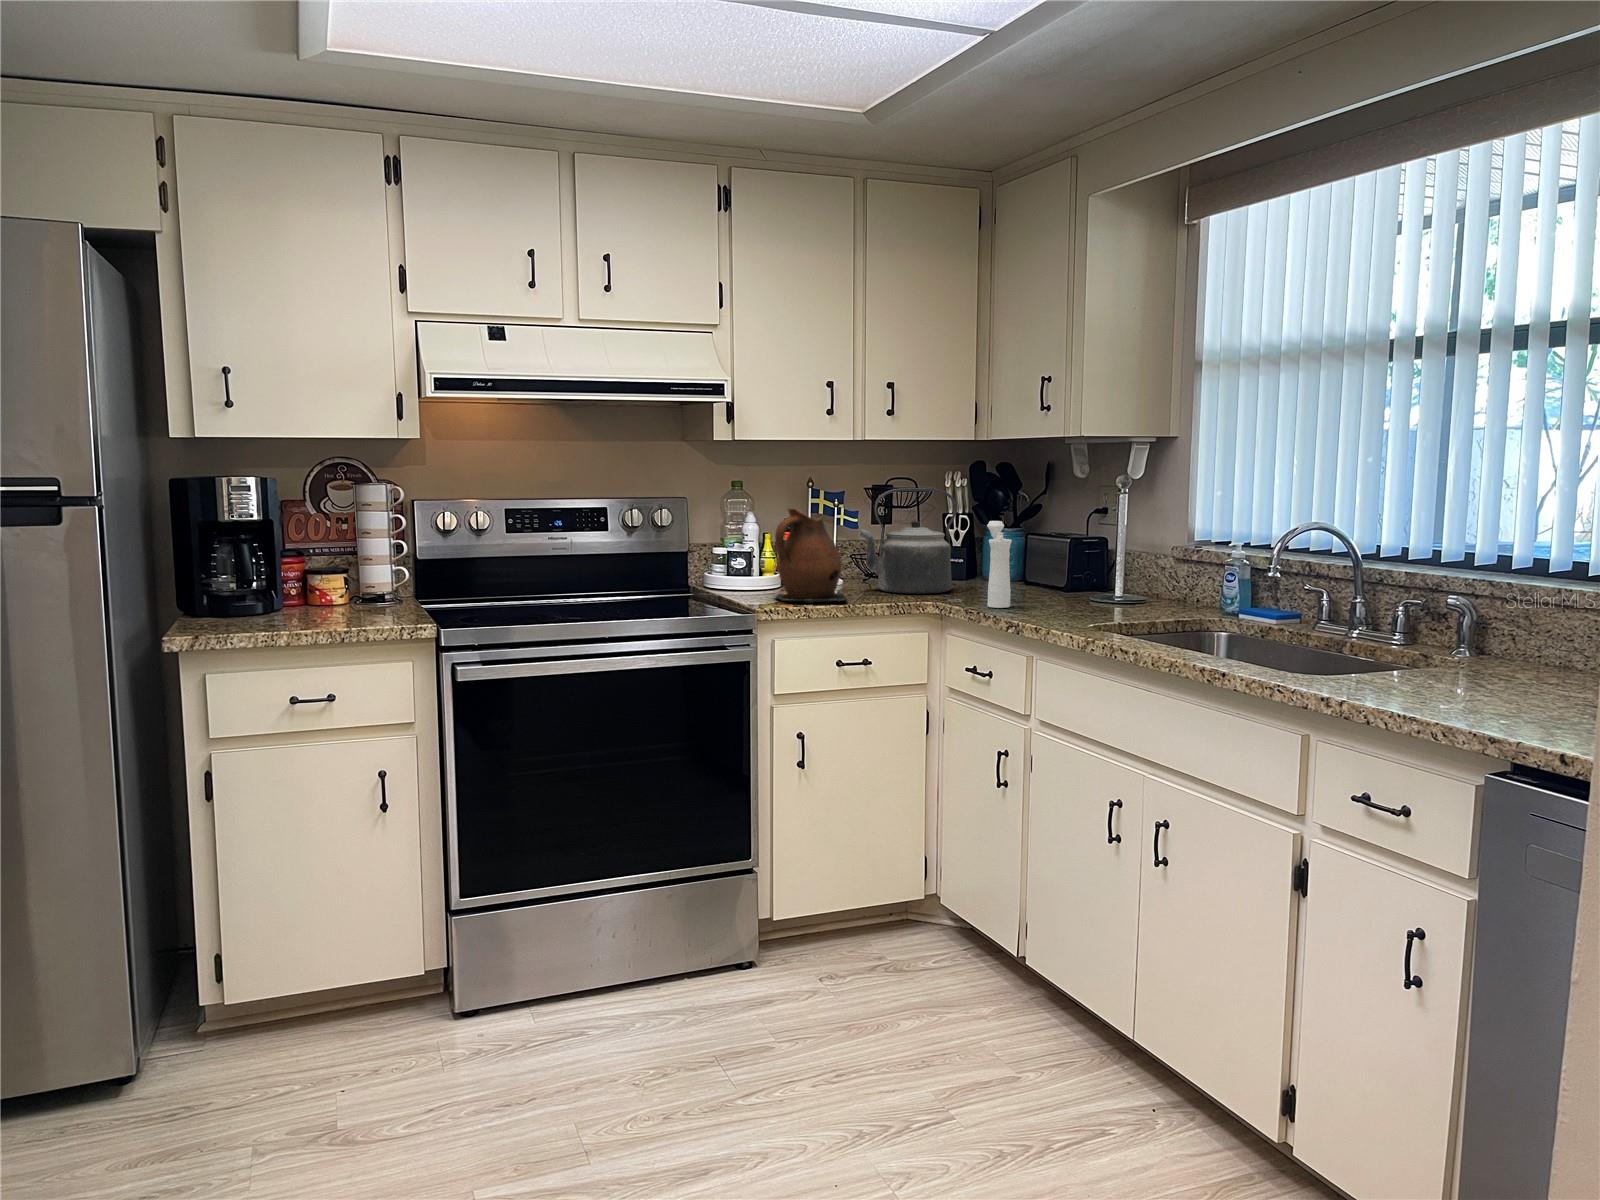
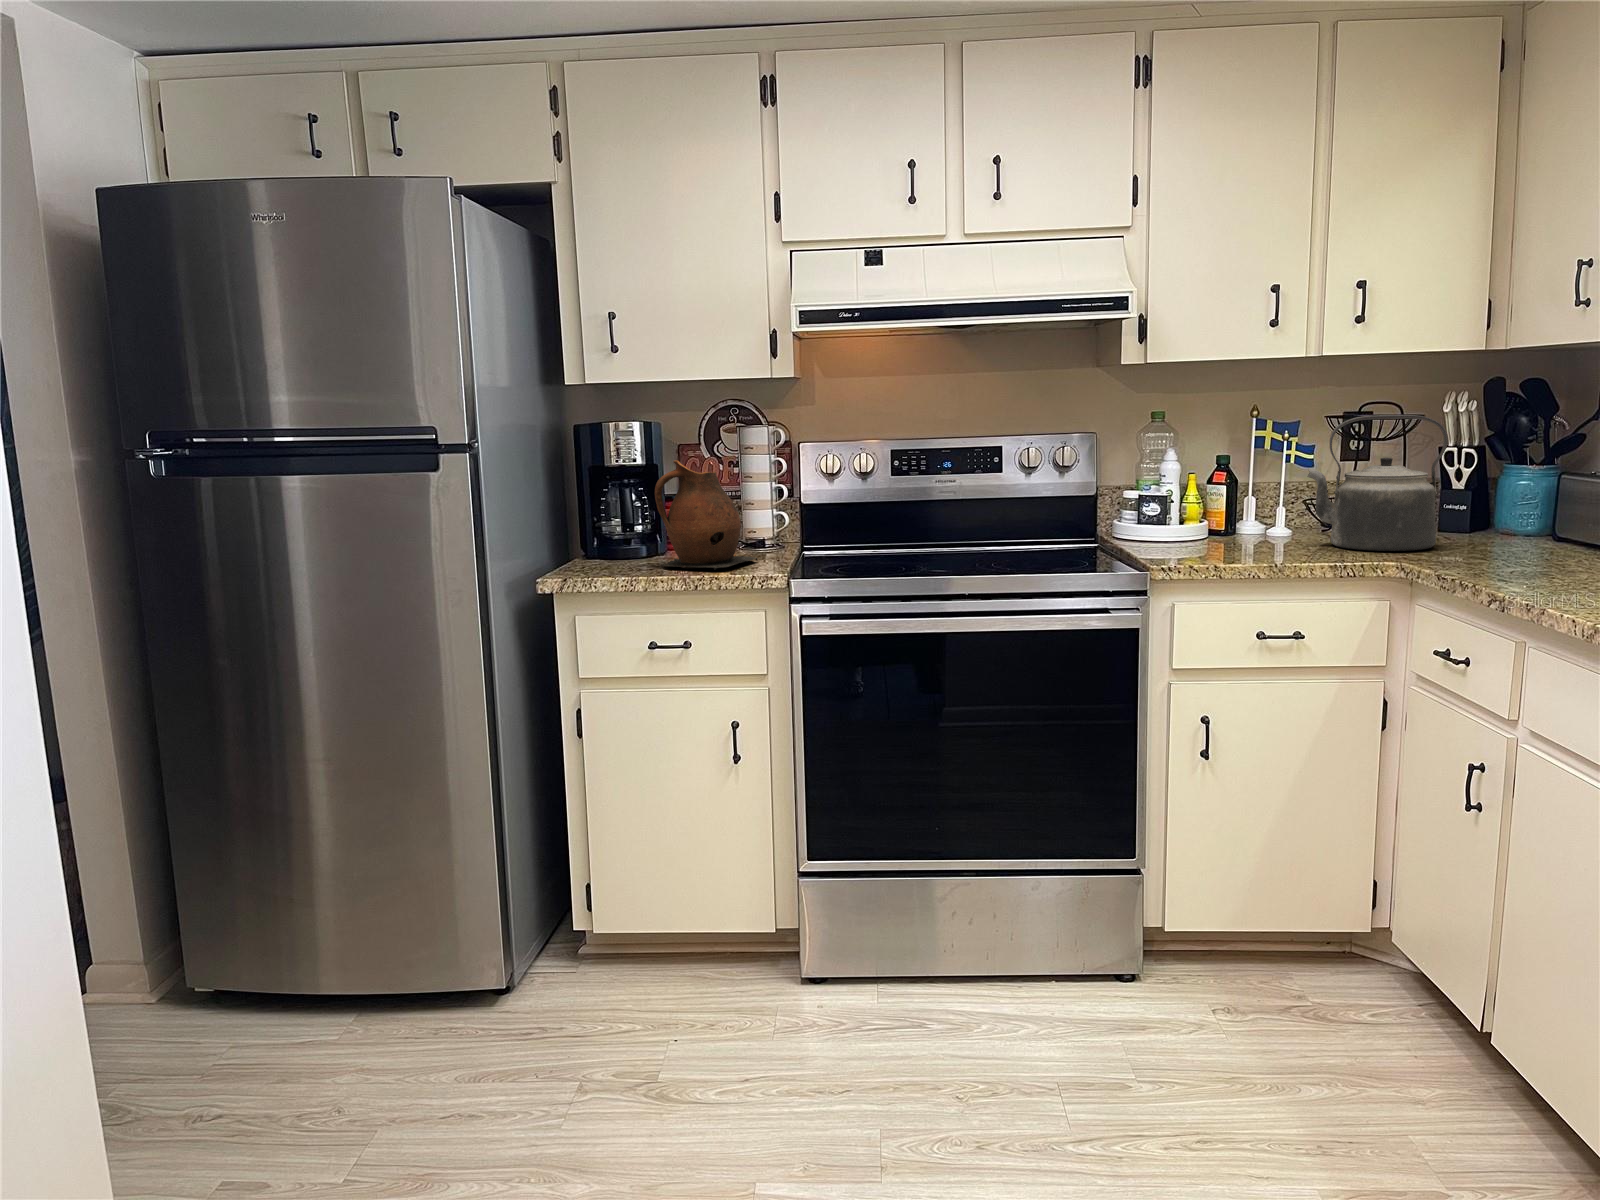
ceramic pitcher: present [775,508,847,602] -> present [655,460,758,570]
pepper mill: present [987,521,1012,608] -> none [1473,457,1514,574]

